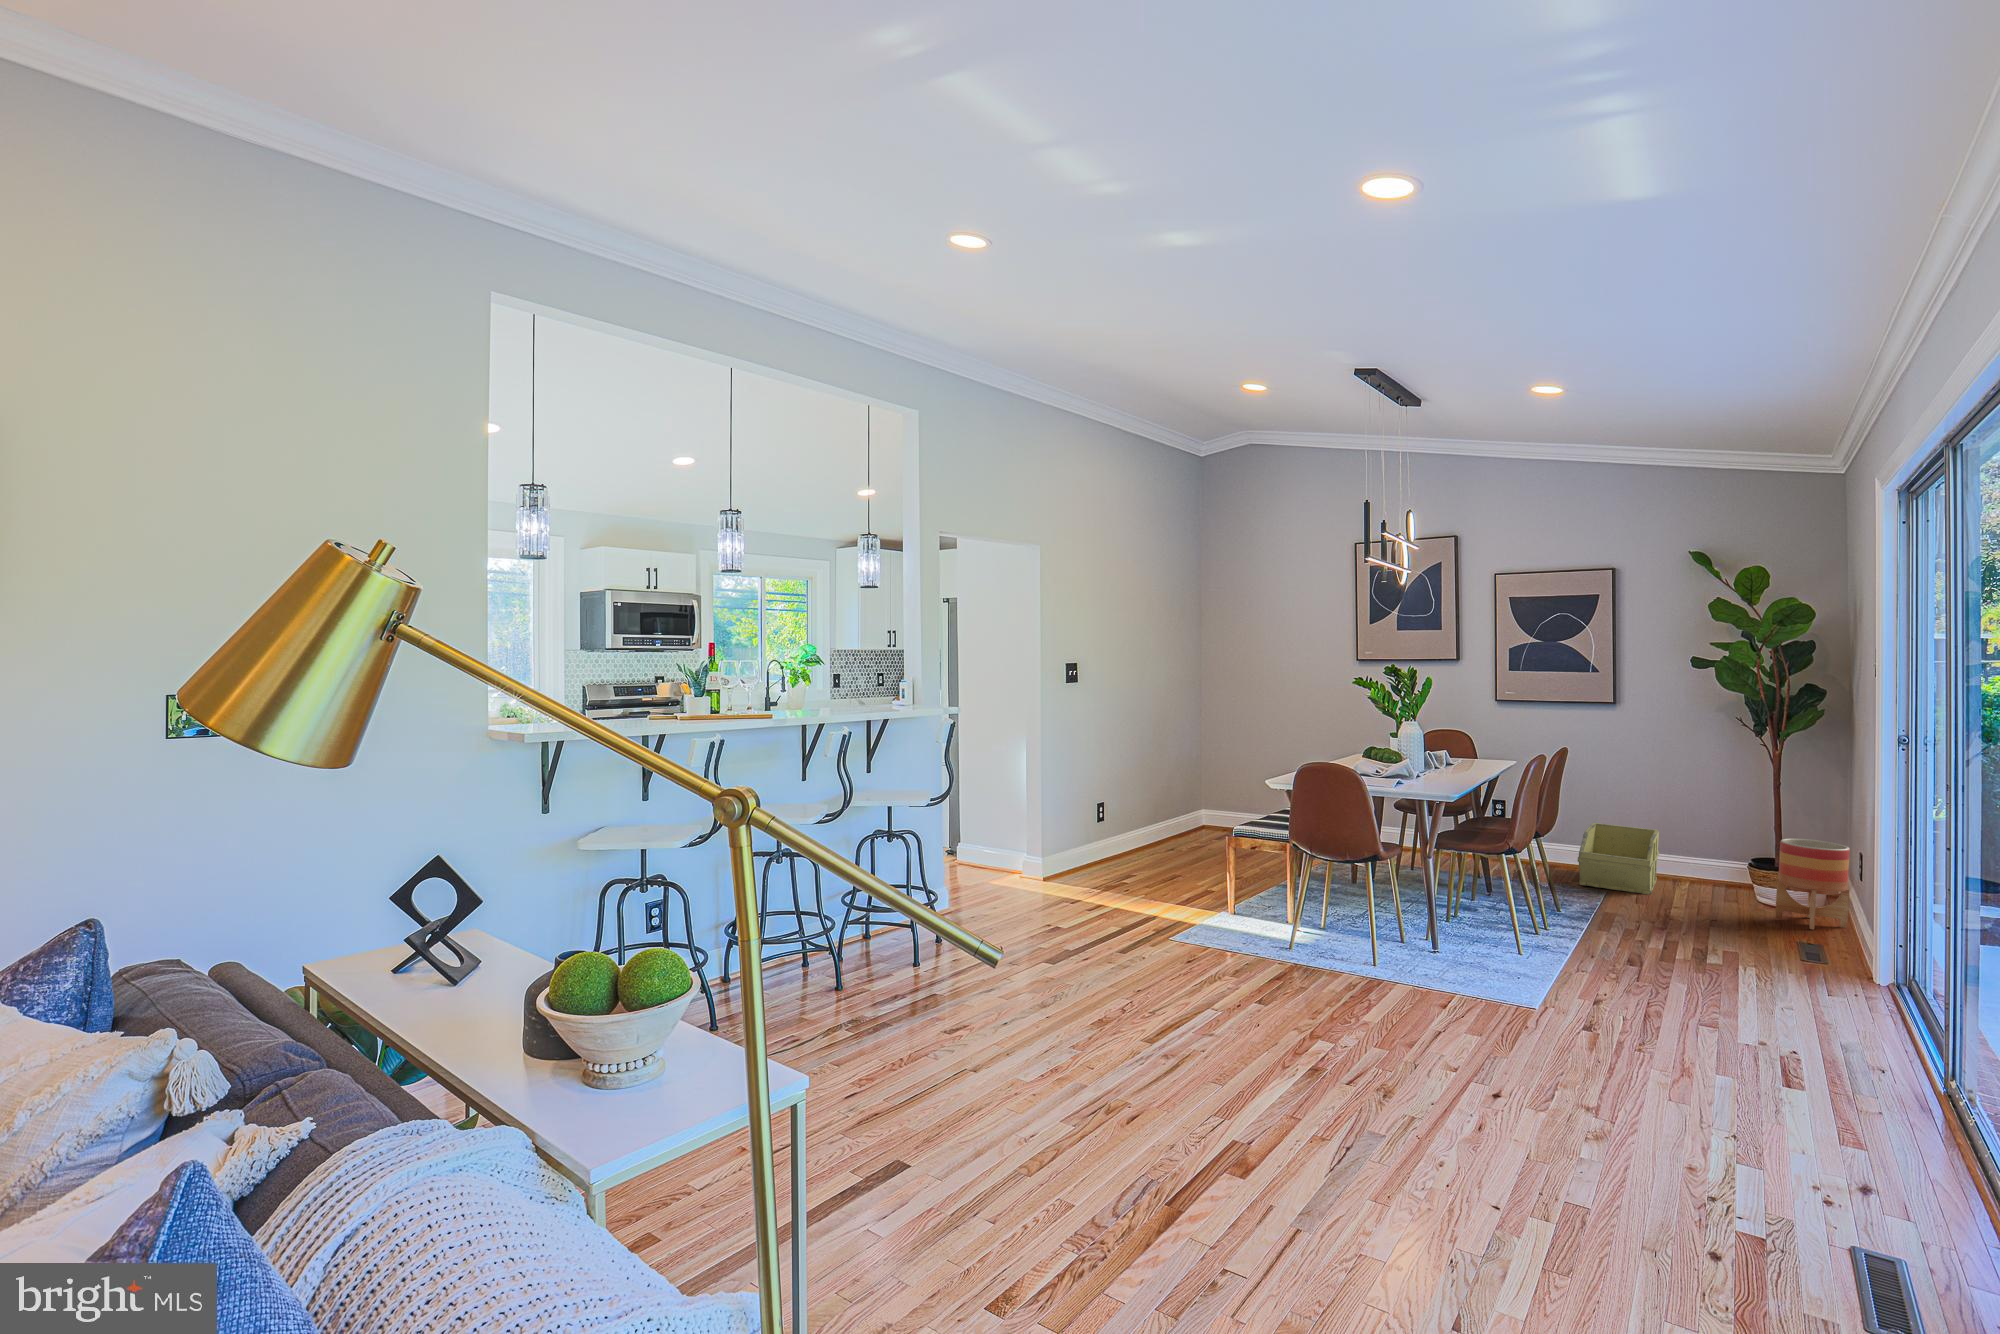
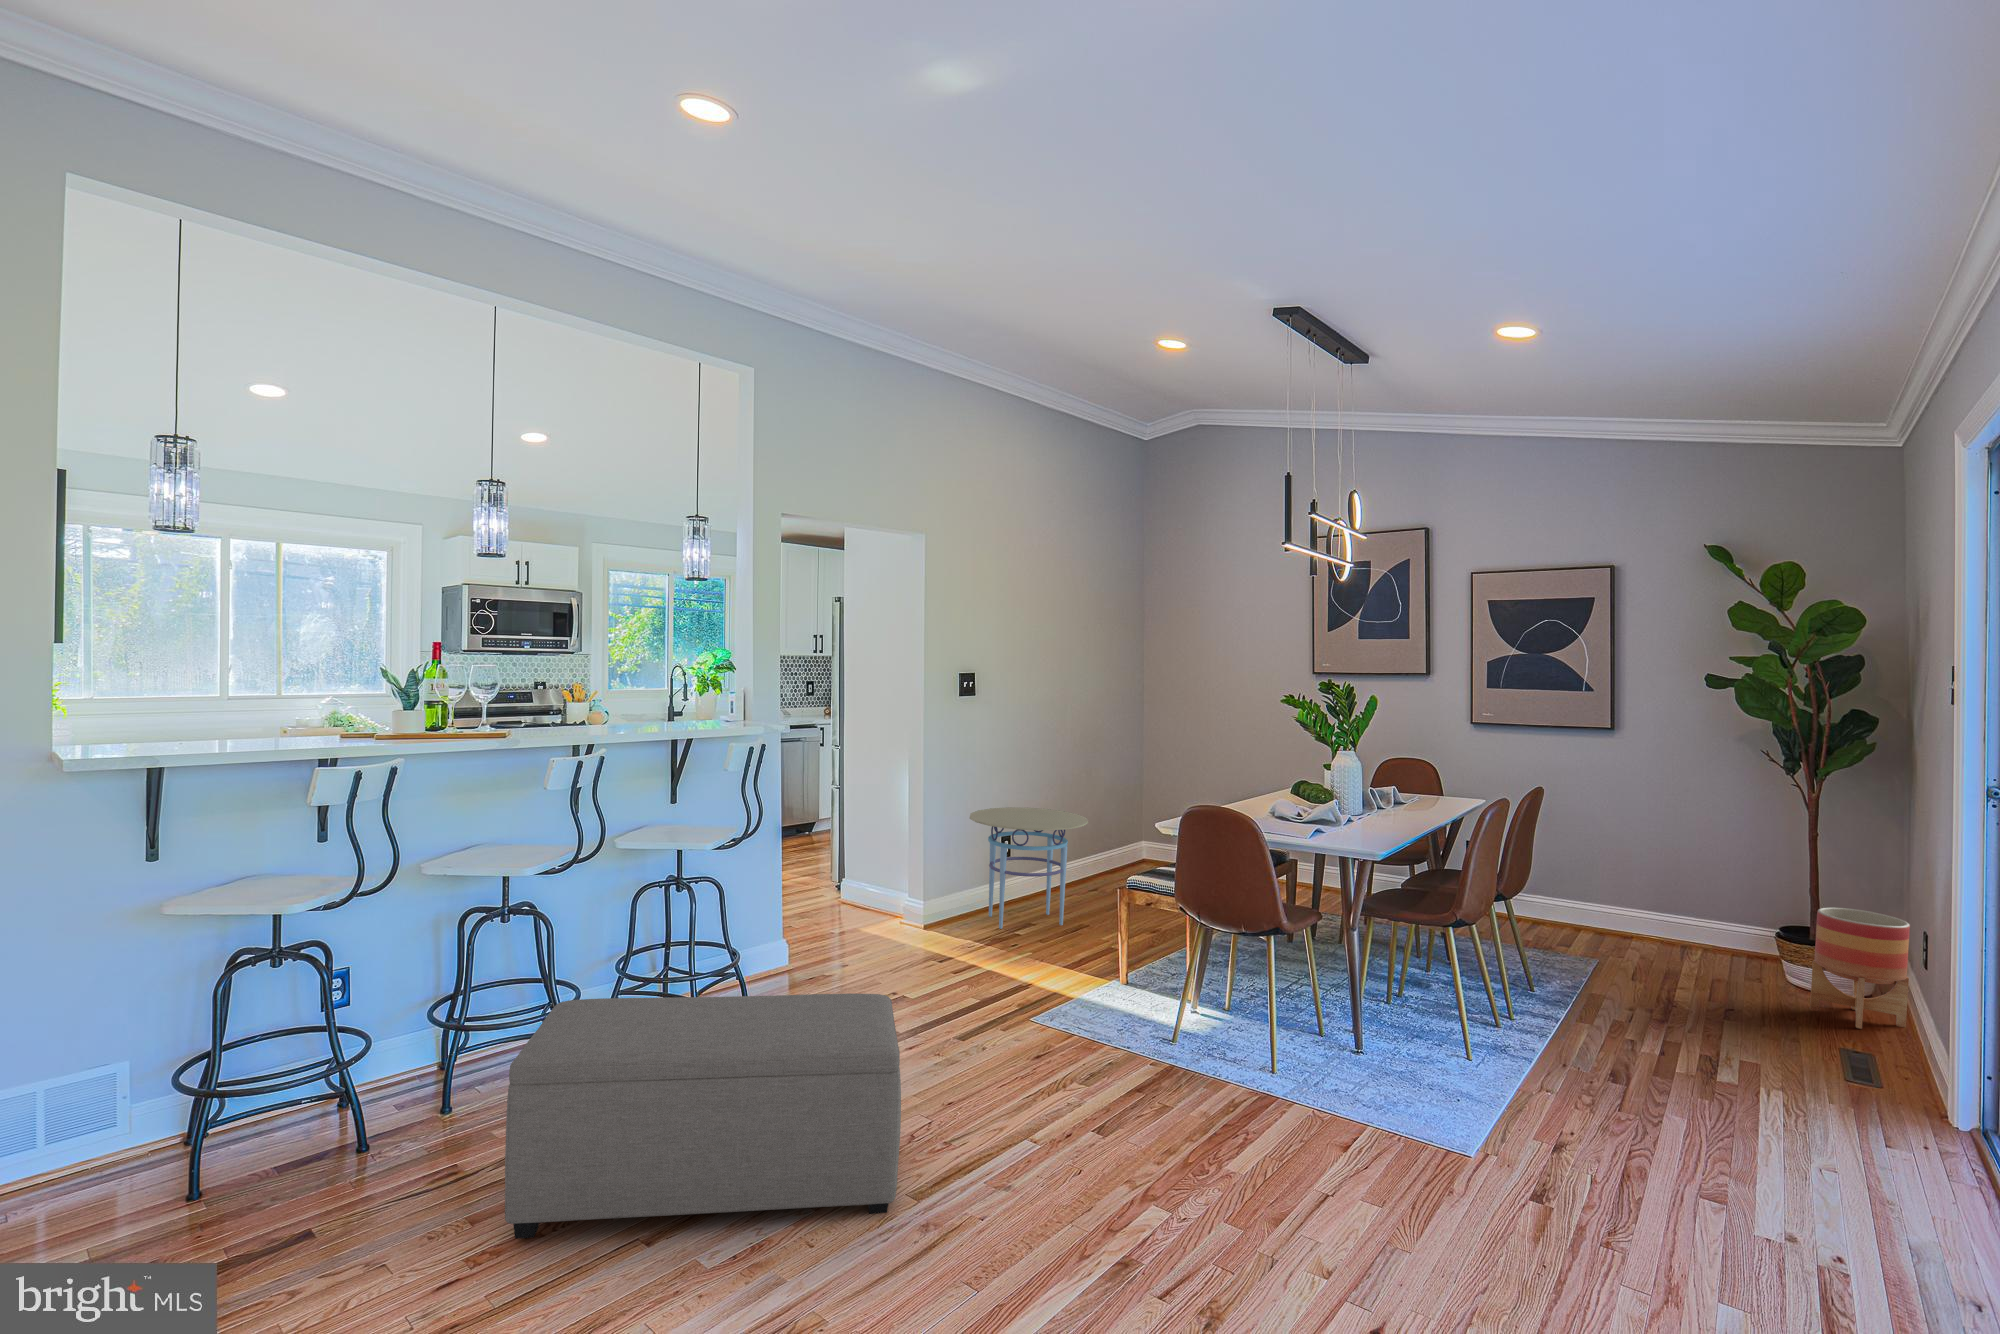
side table: none [1078,779,1180,880] -> present [970,807,1088,929]
storage bin: present [1578,823,1659,895] -> none [1561,872,1665,967]
ottoman: none [868,903,1144,1067] -> present [505,993,901,1239]

